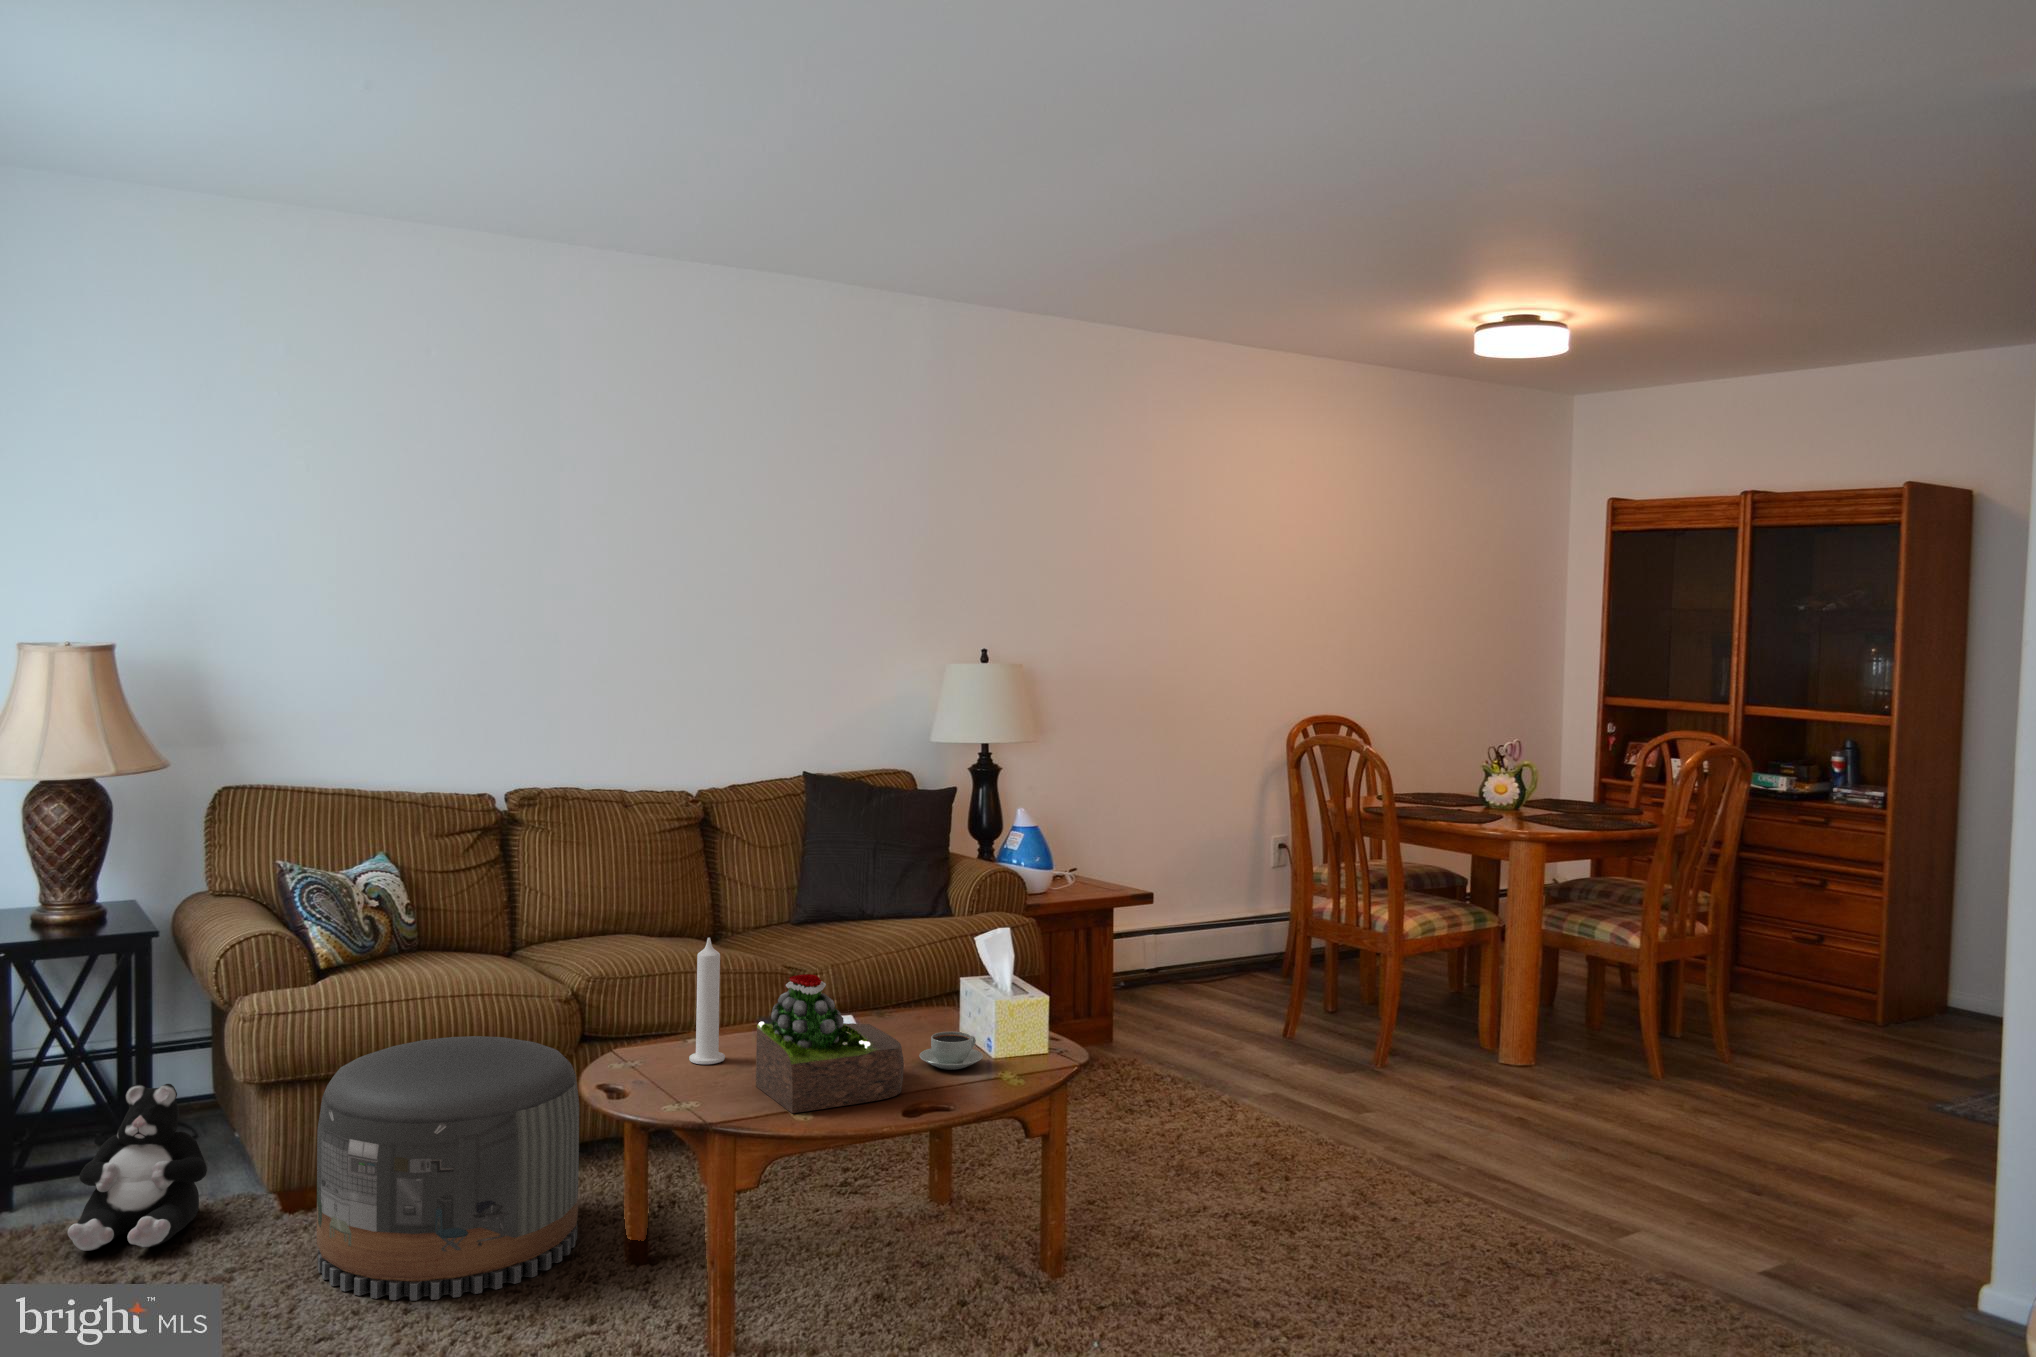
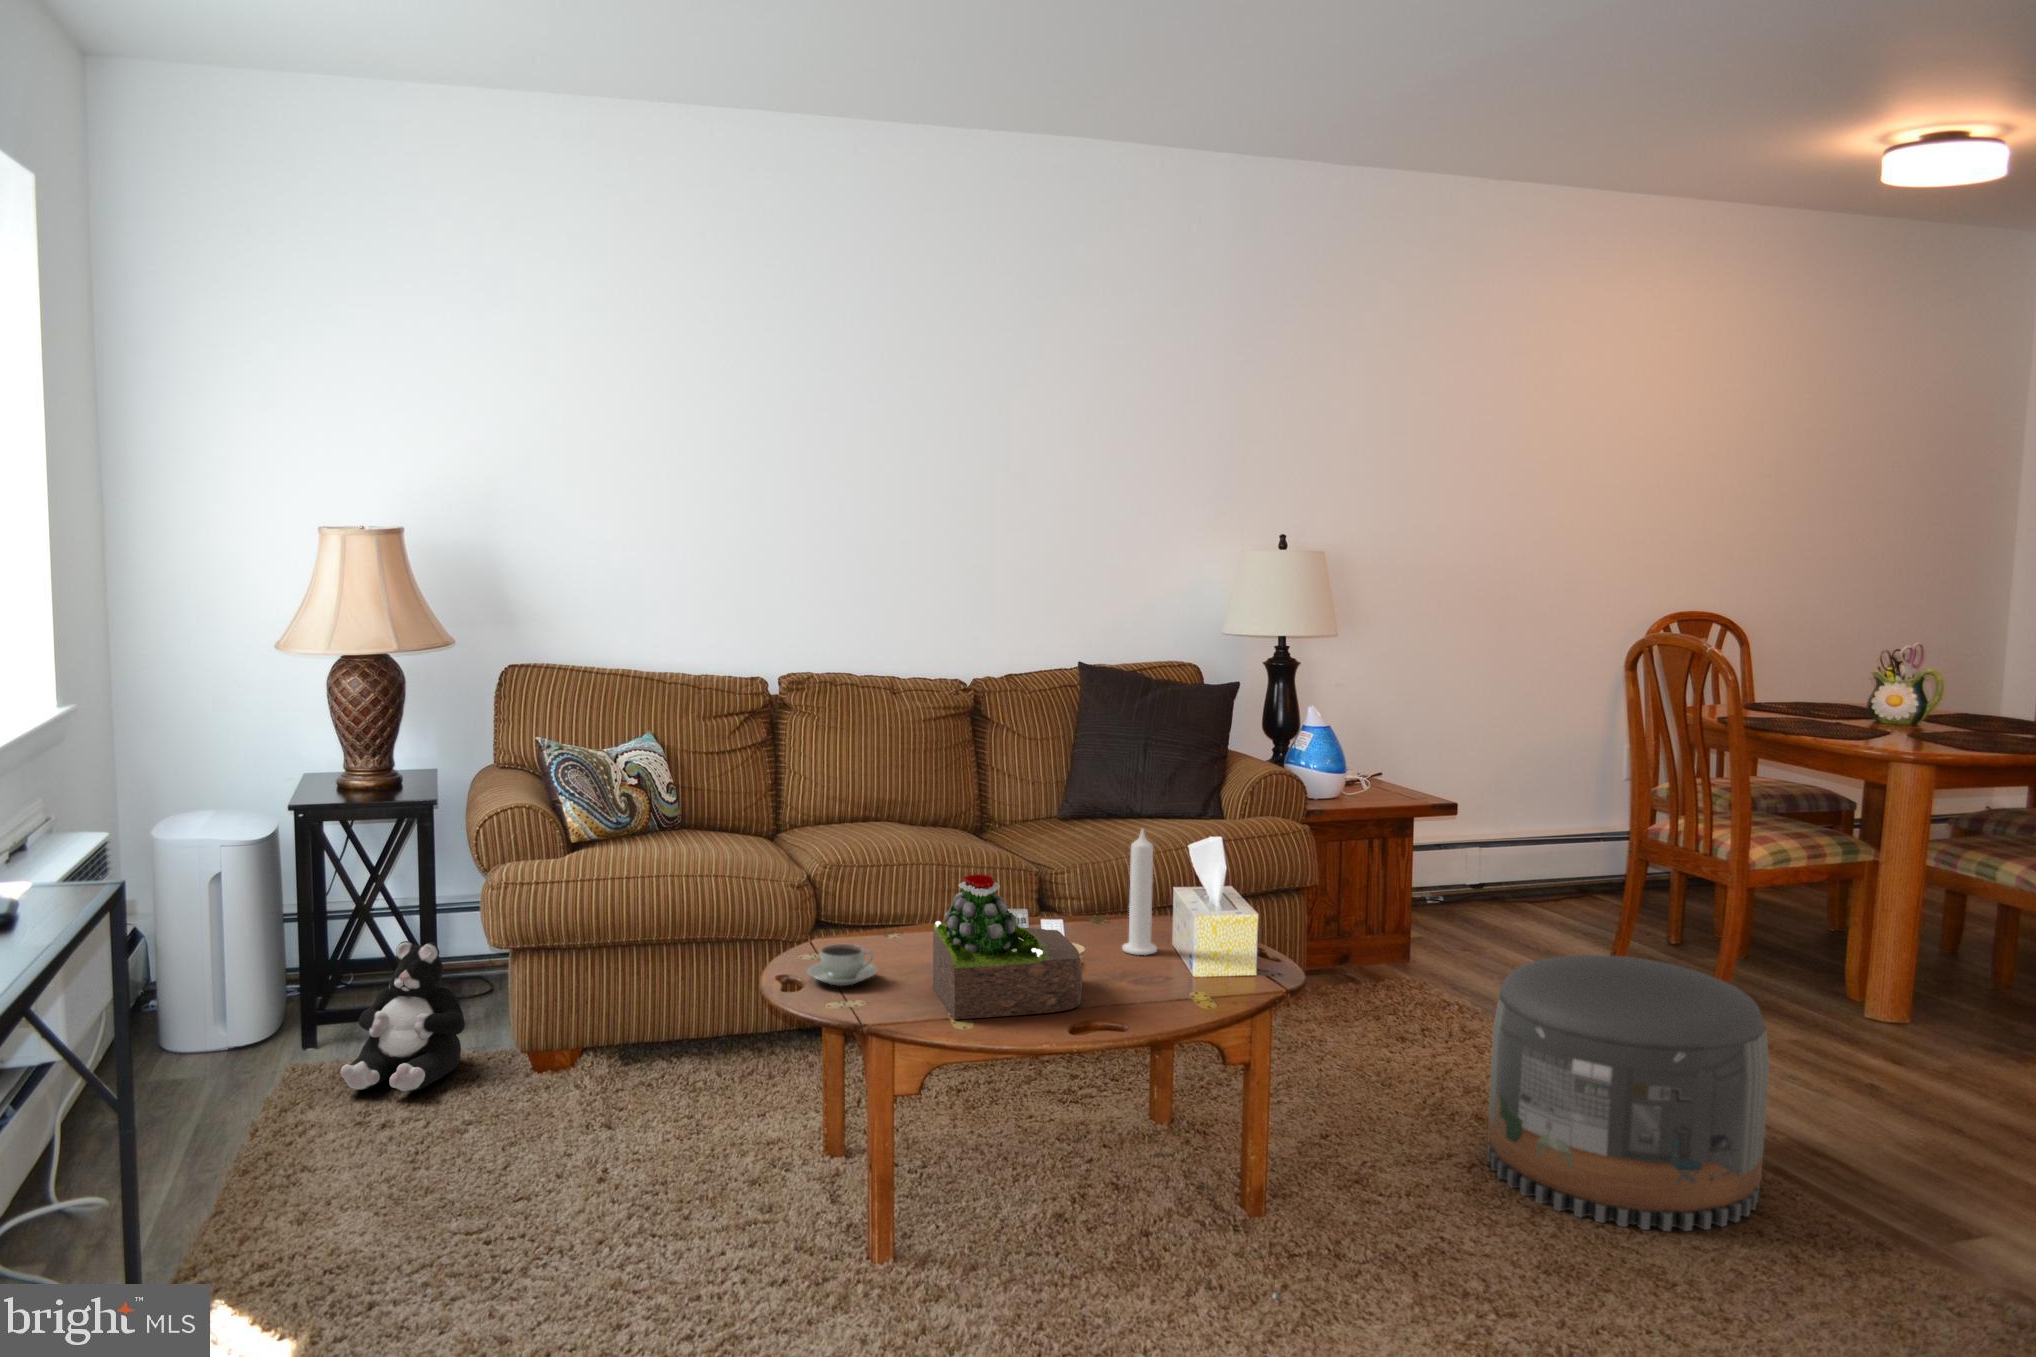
candle: present [689,938,725,1064] -> present [1122,829,1157,955]
coffee cup: present [919,1032,983,1070] -> present [807,944,877,986]
pouf: present [317,1036,579,1300] -> present [1487,955,1769,1231]

